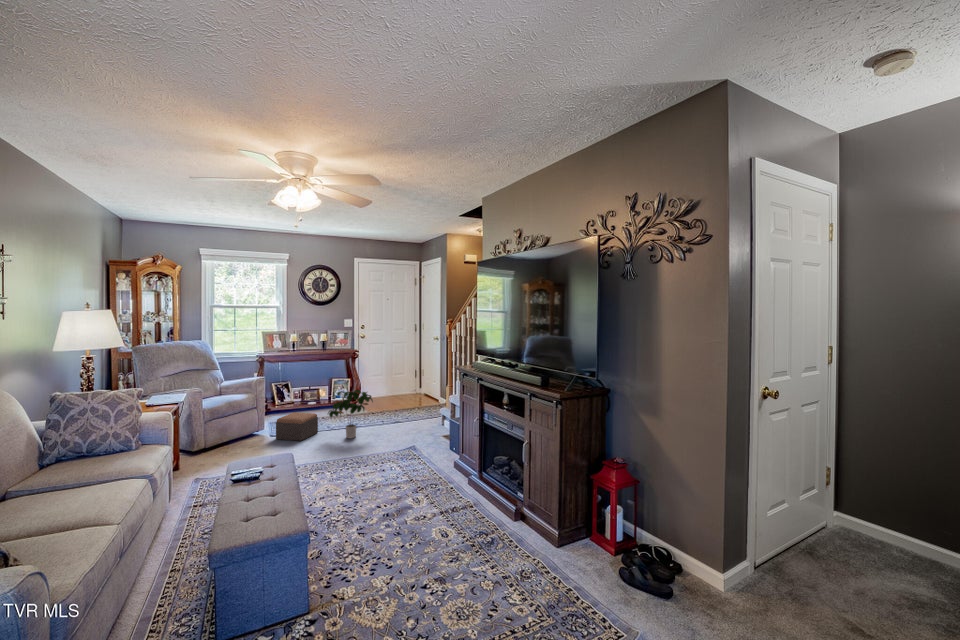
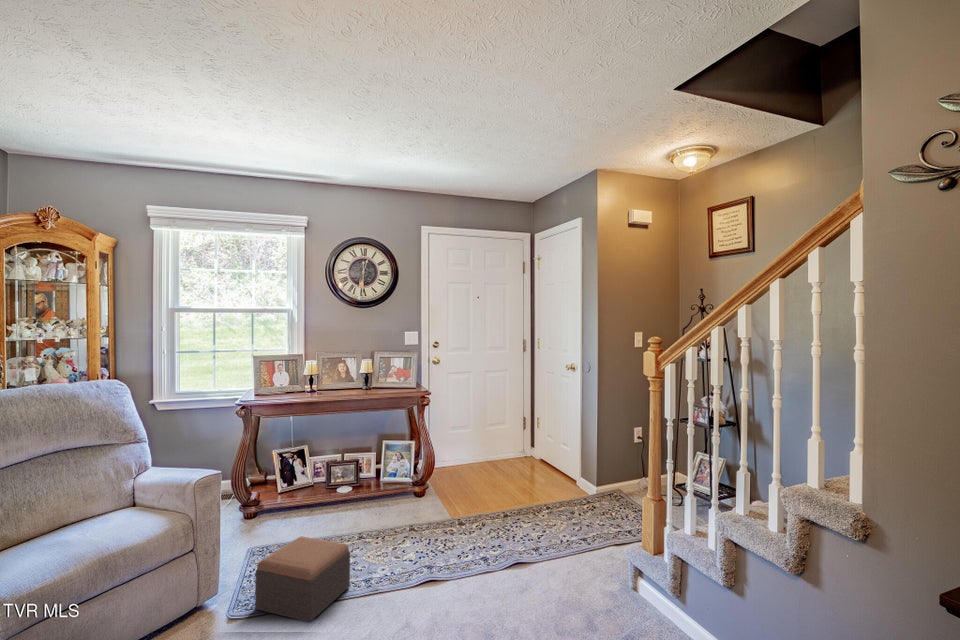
potted plant: present [328,390,373,438] -> none [371,498,476,620]

